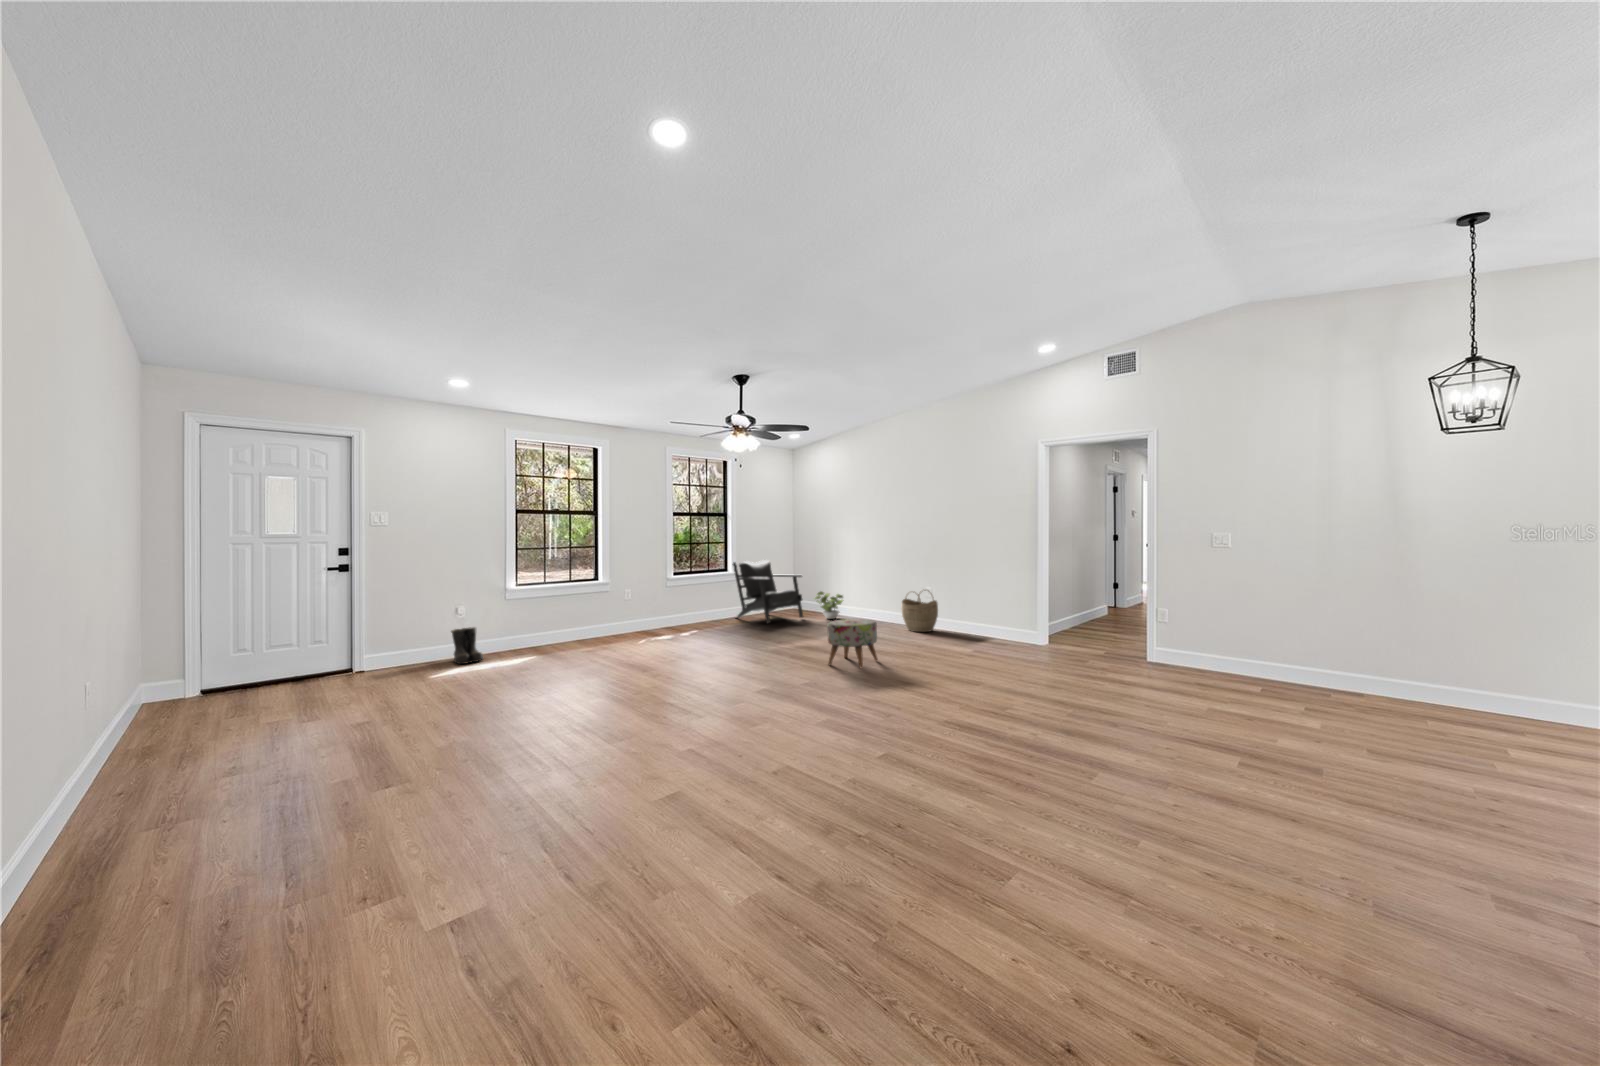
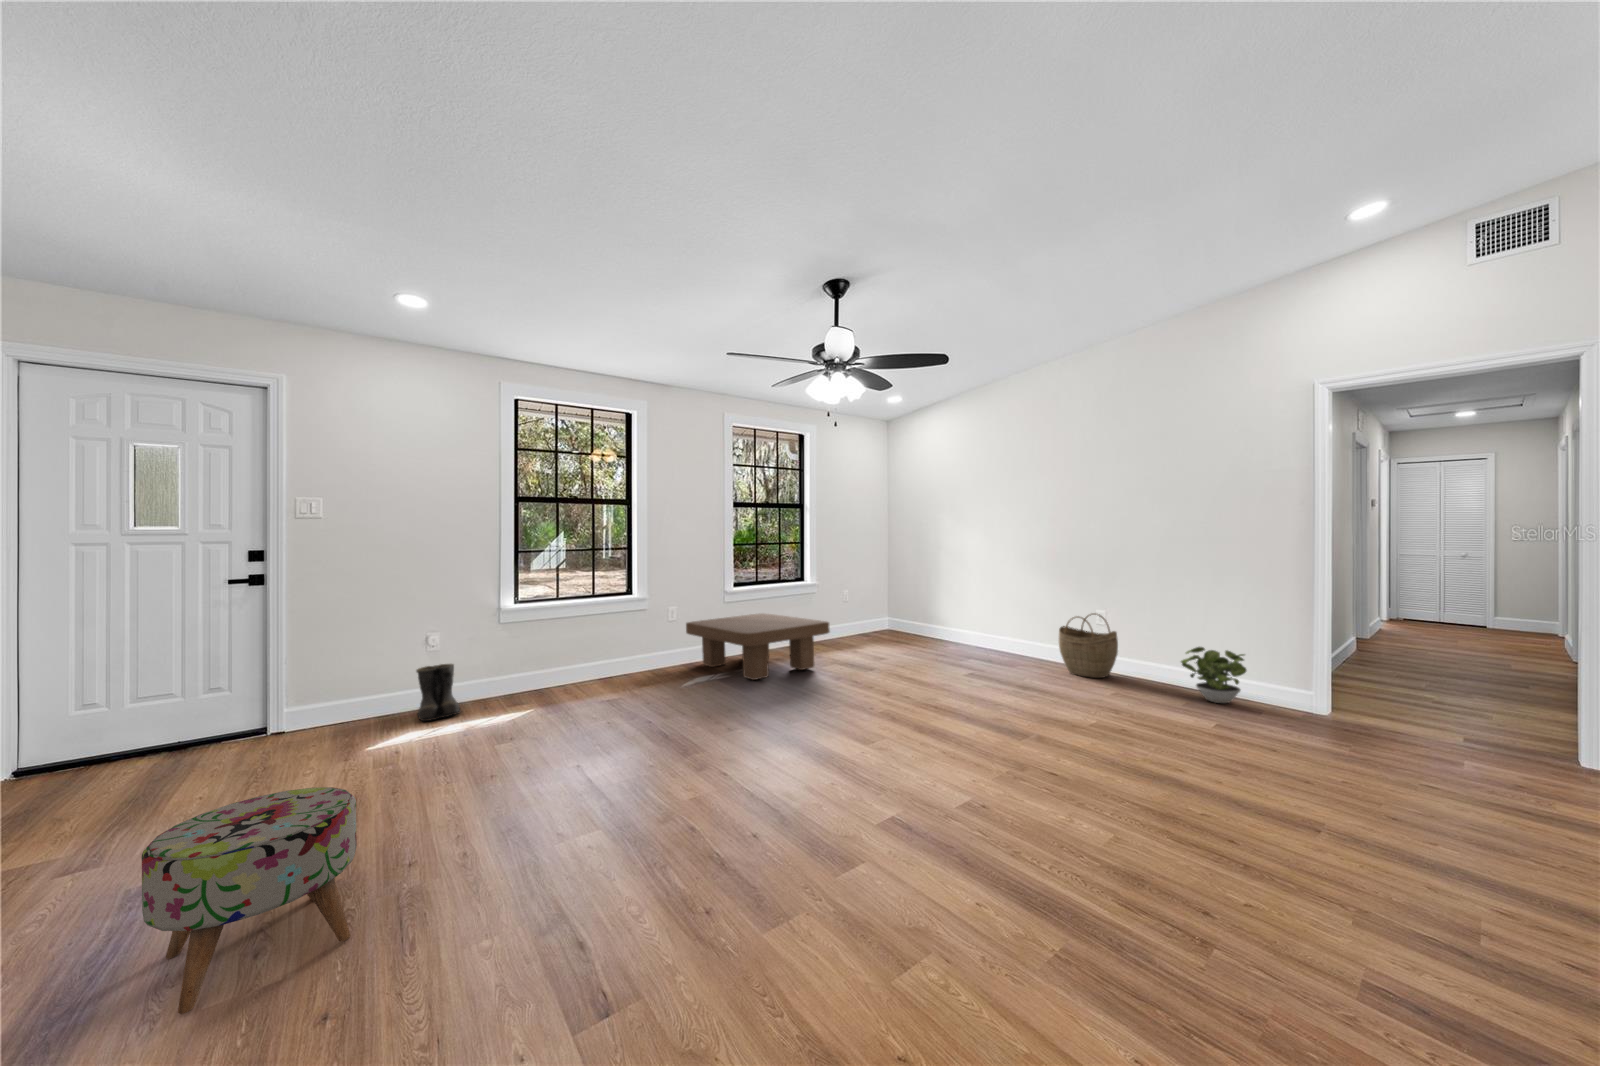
armchair: present [733,560,803,623] -> none [810,565,906,654]
potted plant: present [815,592,843,619] -> present [1181,647,1246,703]
coffee table: none [638,596,744,639] -> present [686,613,830,680]
ottoman: present [827,619,878,668] -> present [142,787,357,1014]

